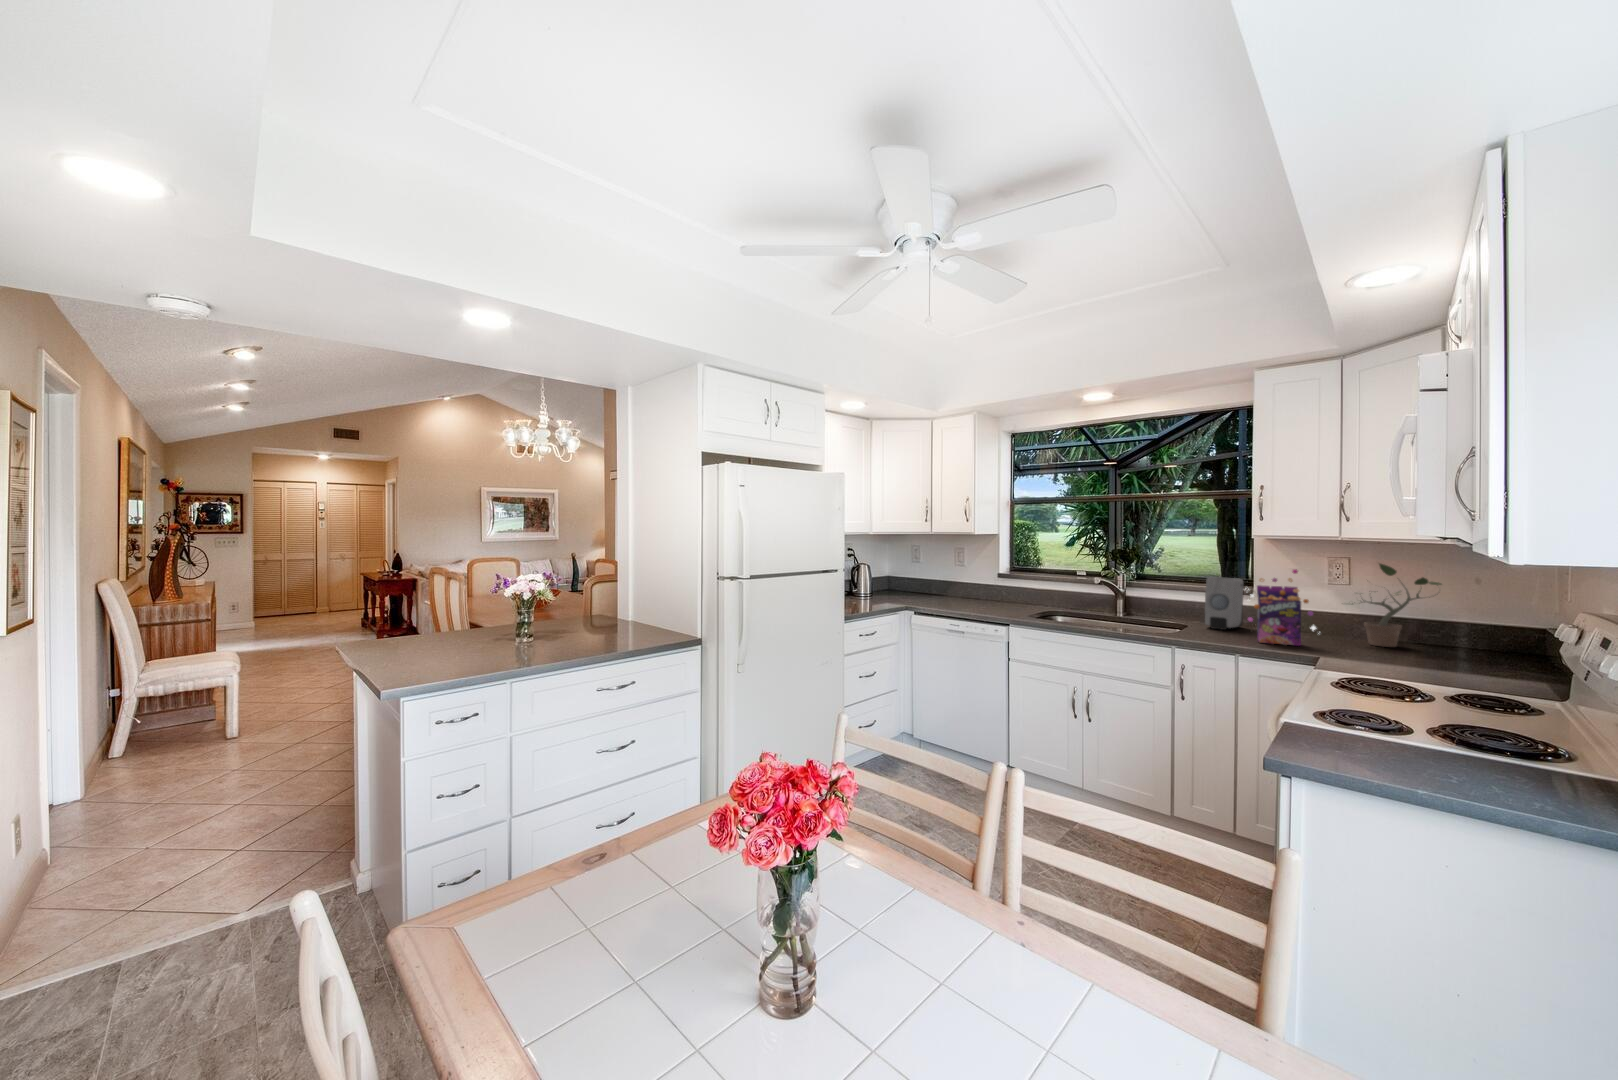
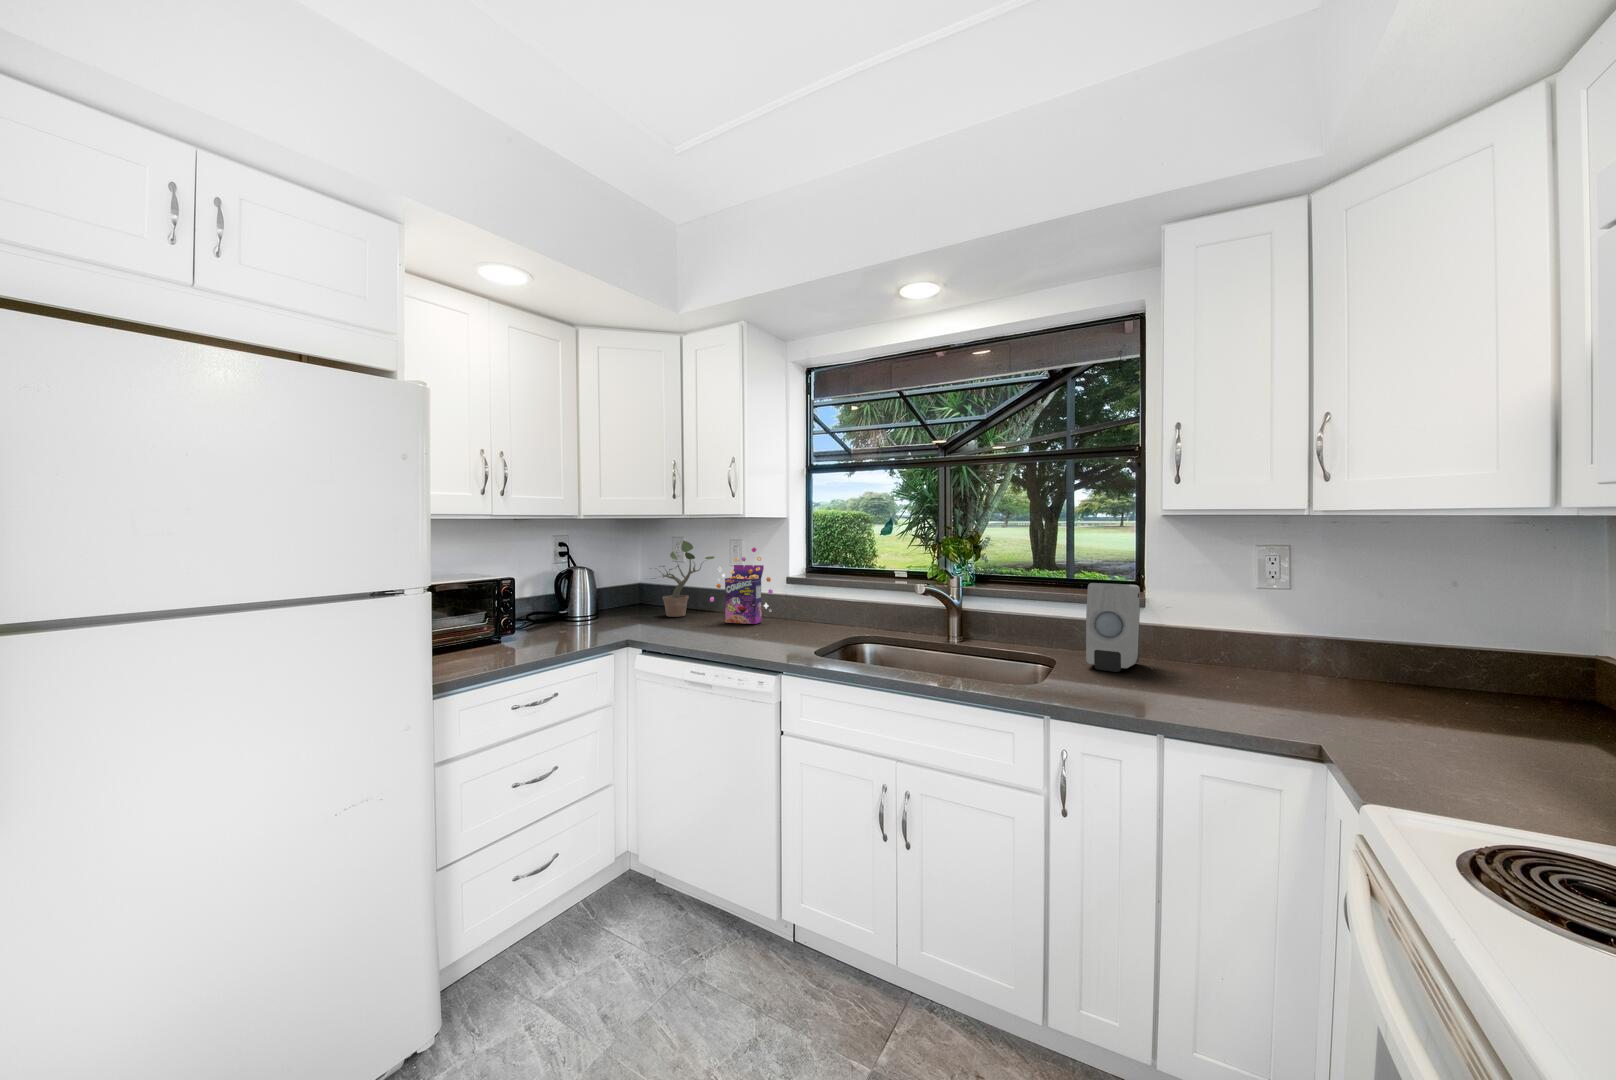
potted plant: present [1352,564,1441,647] -> present [652,540,715,617]
cereal box: present [1248,569,1316,646] -> present [710,548,773,624]

